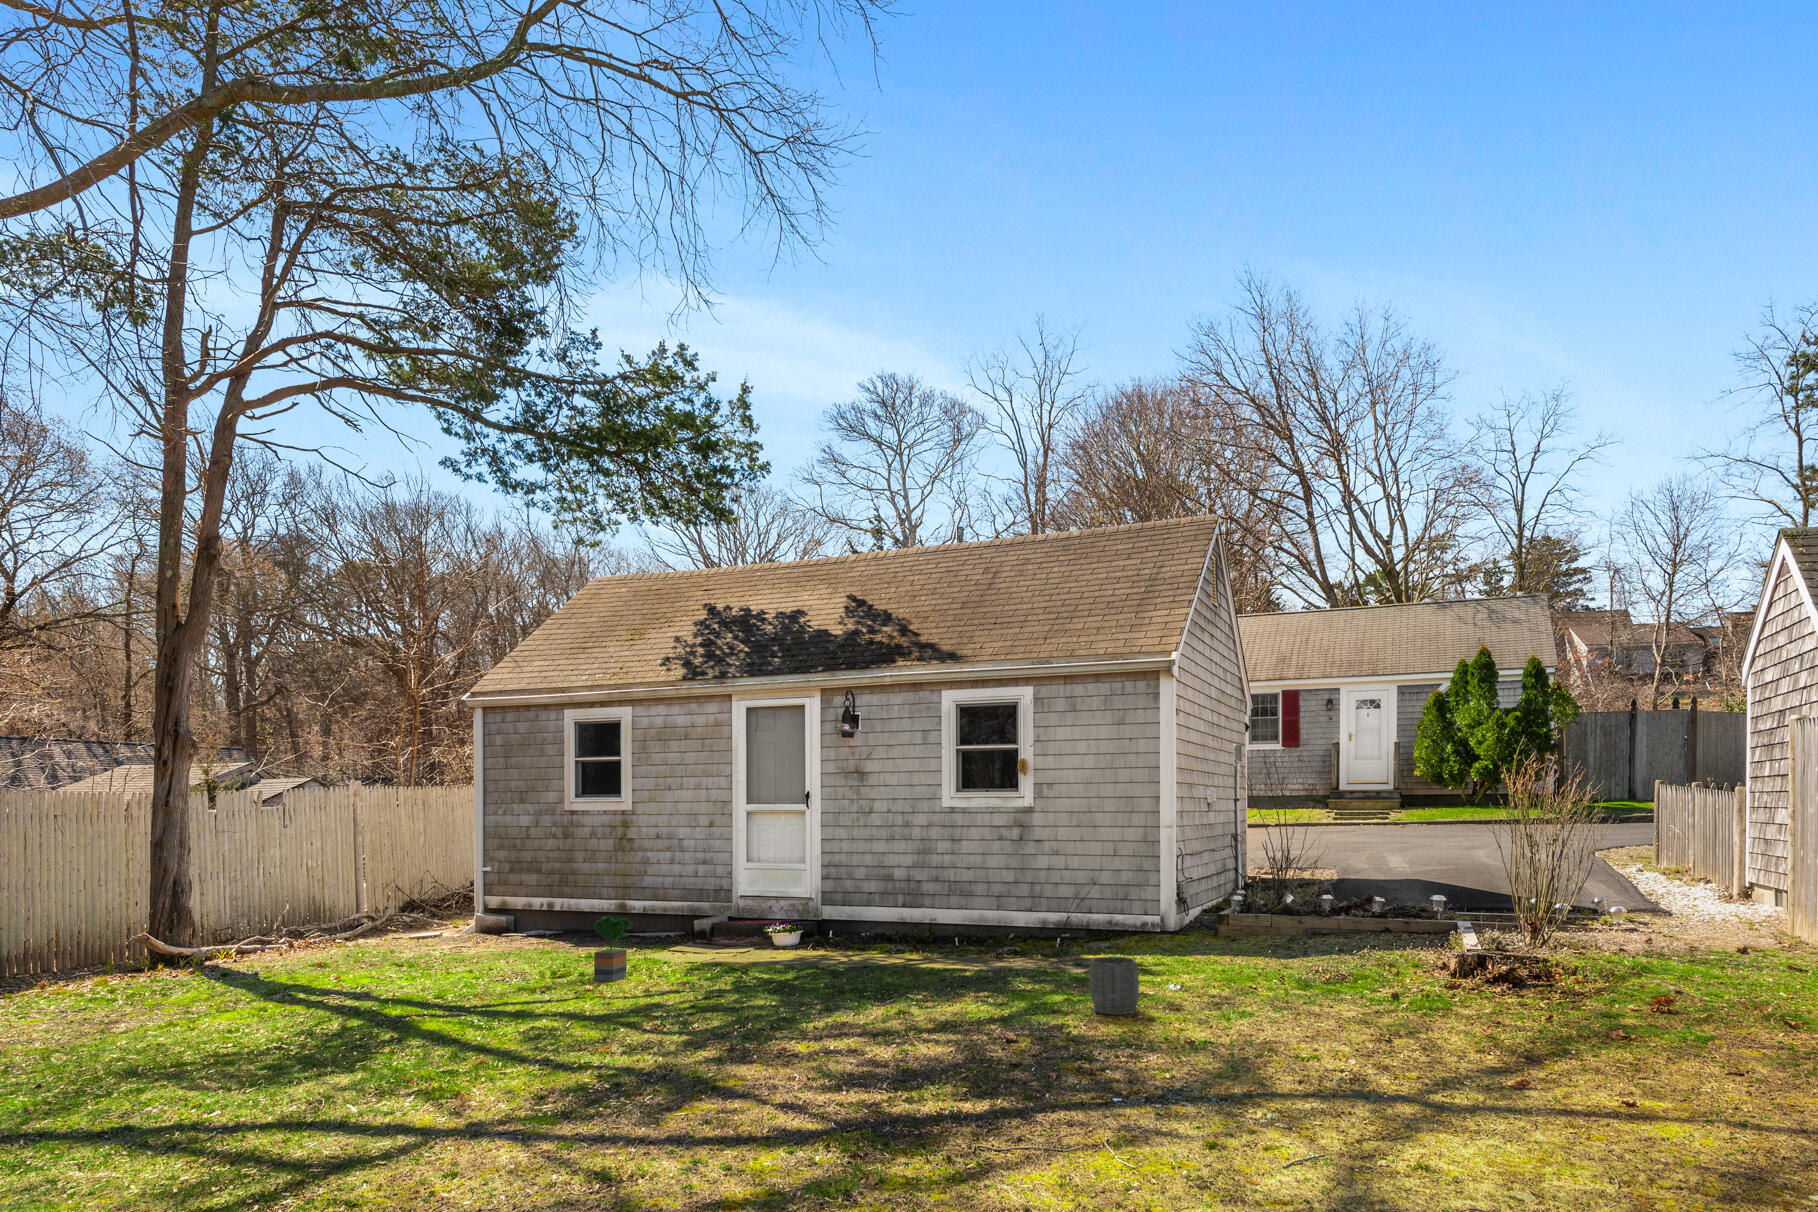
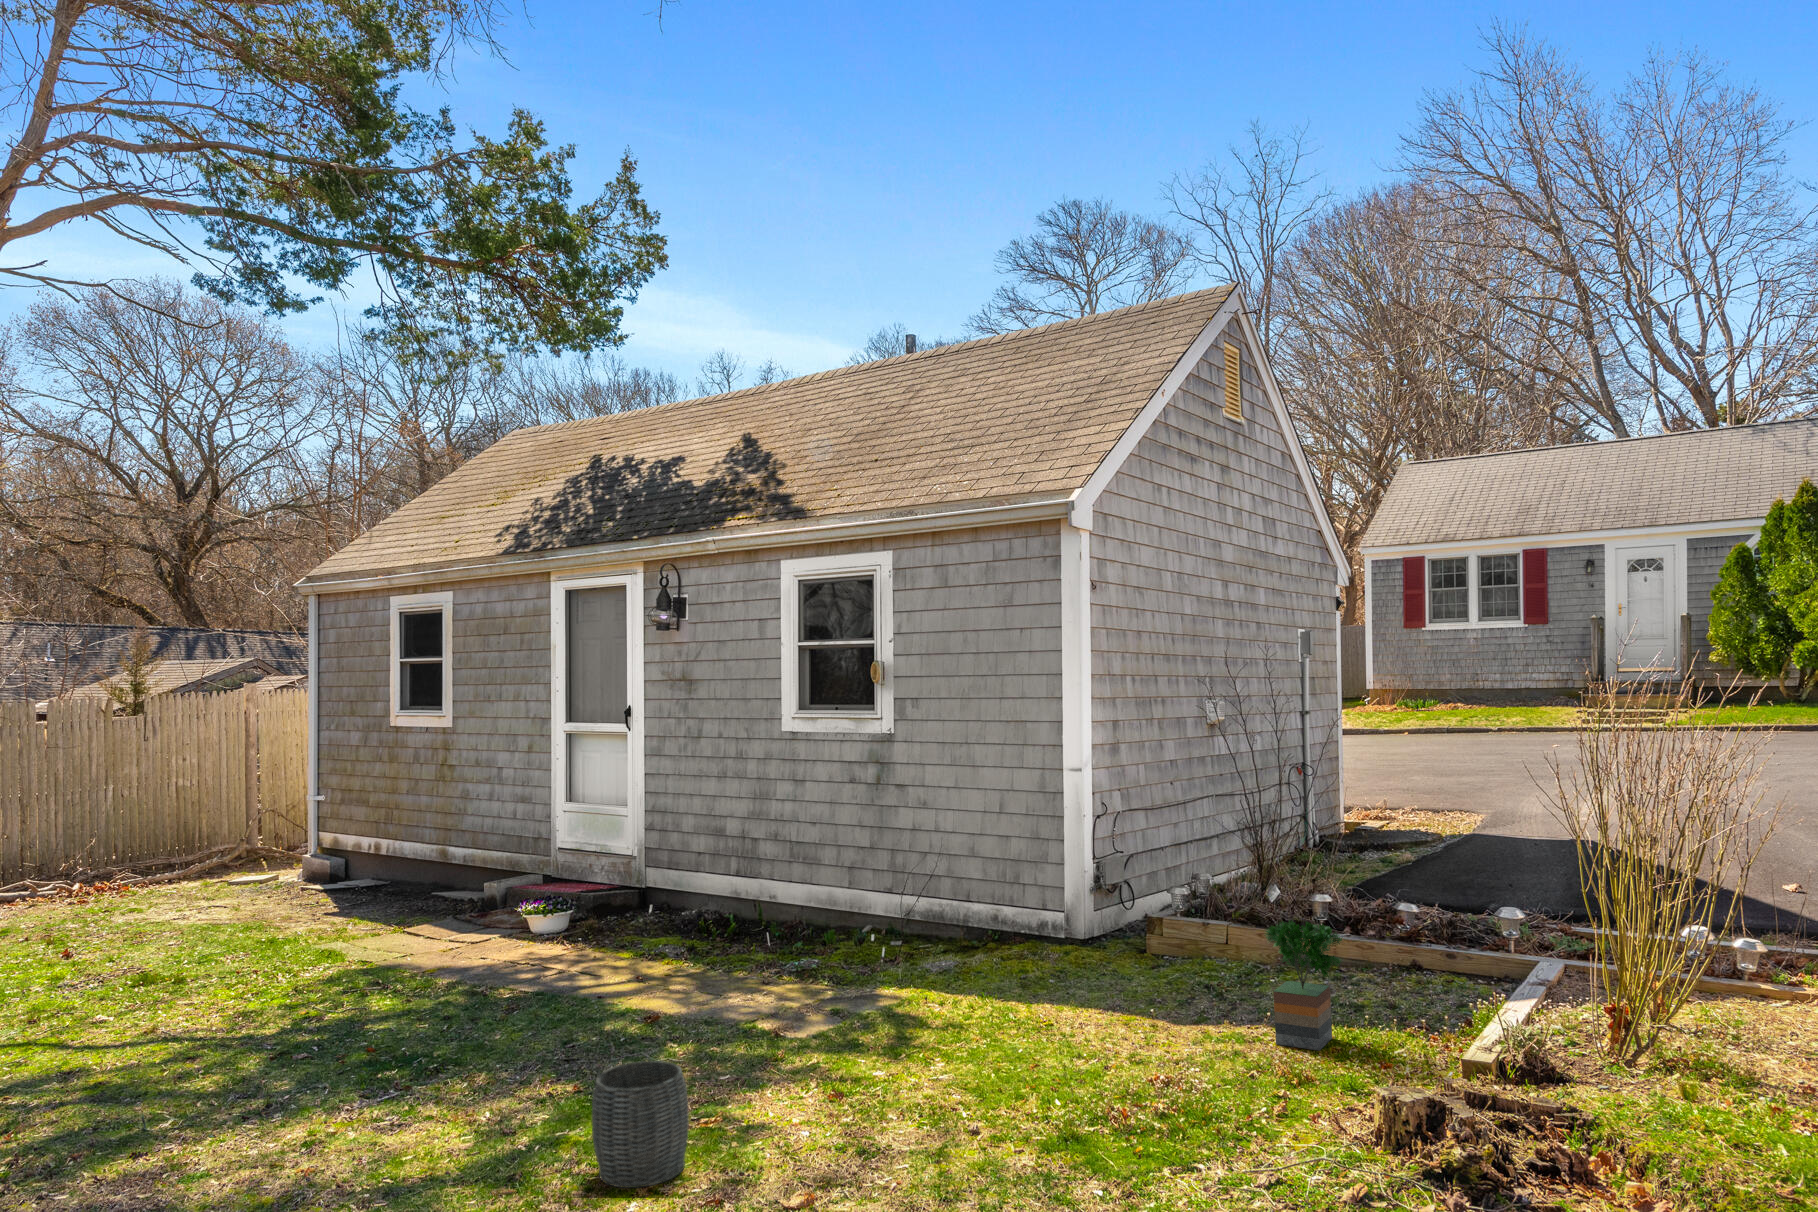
potted tree: present [594,916,632,981] -> present [1266,920,1343,1051]

